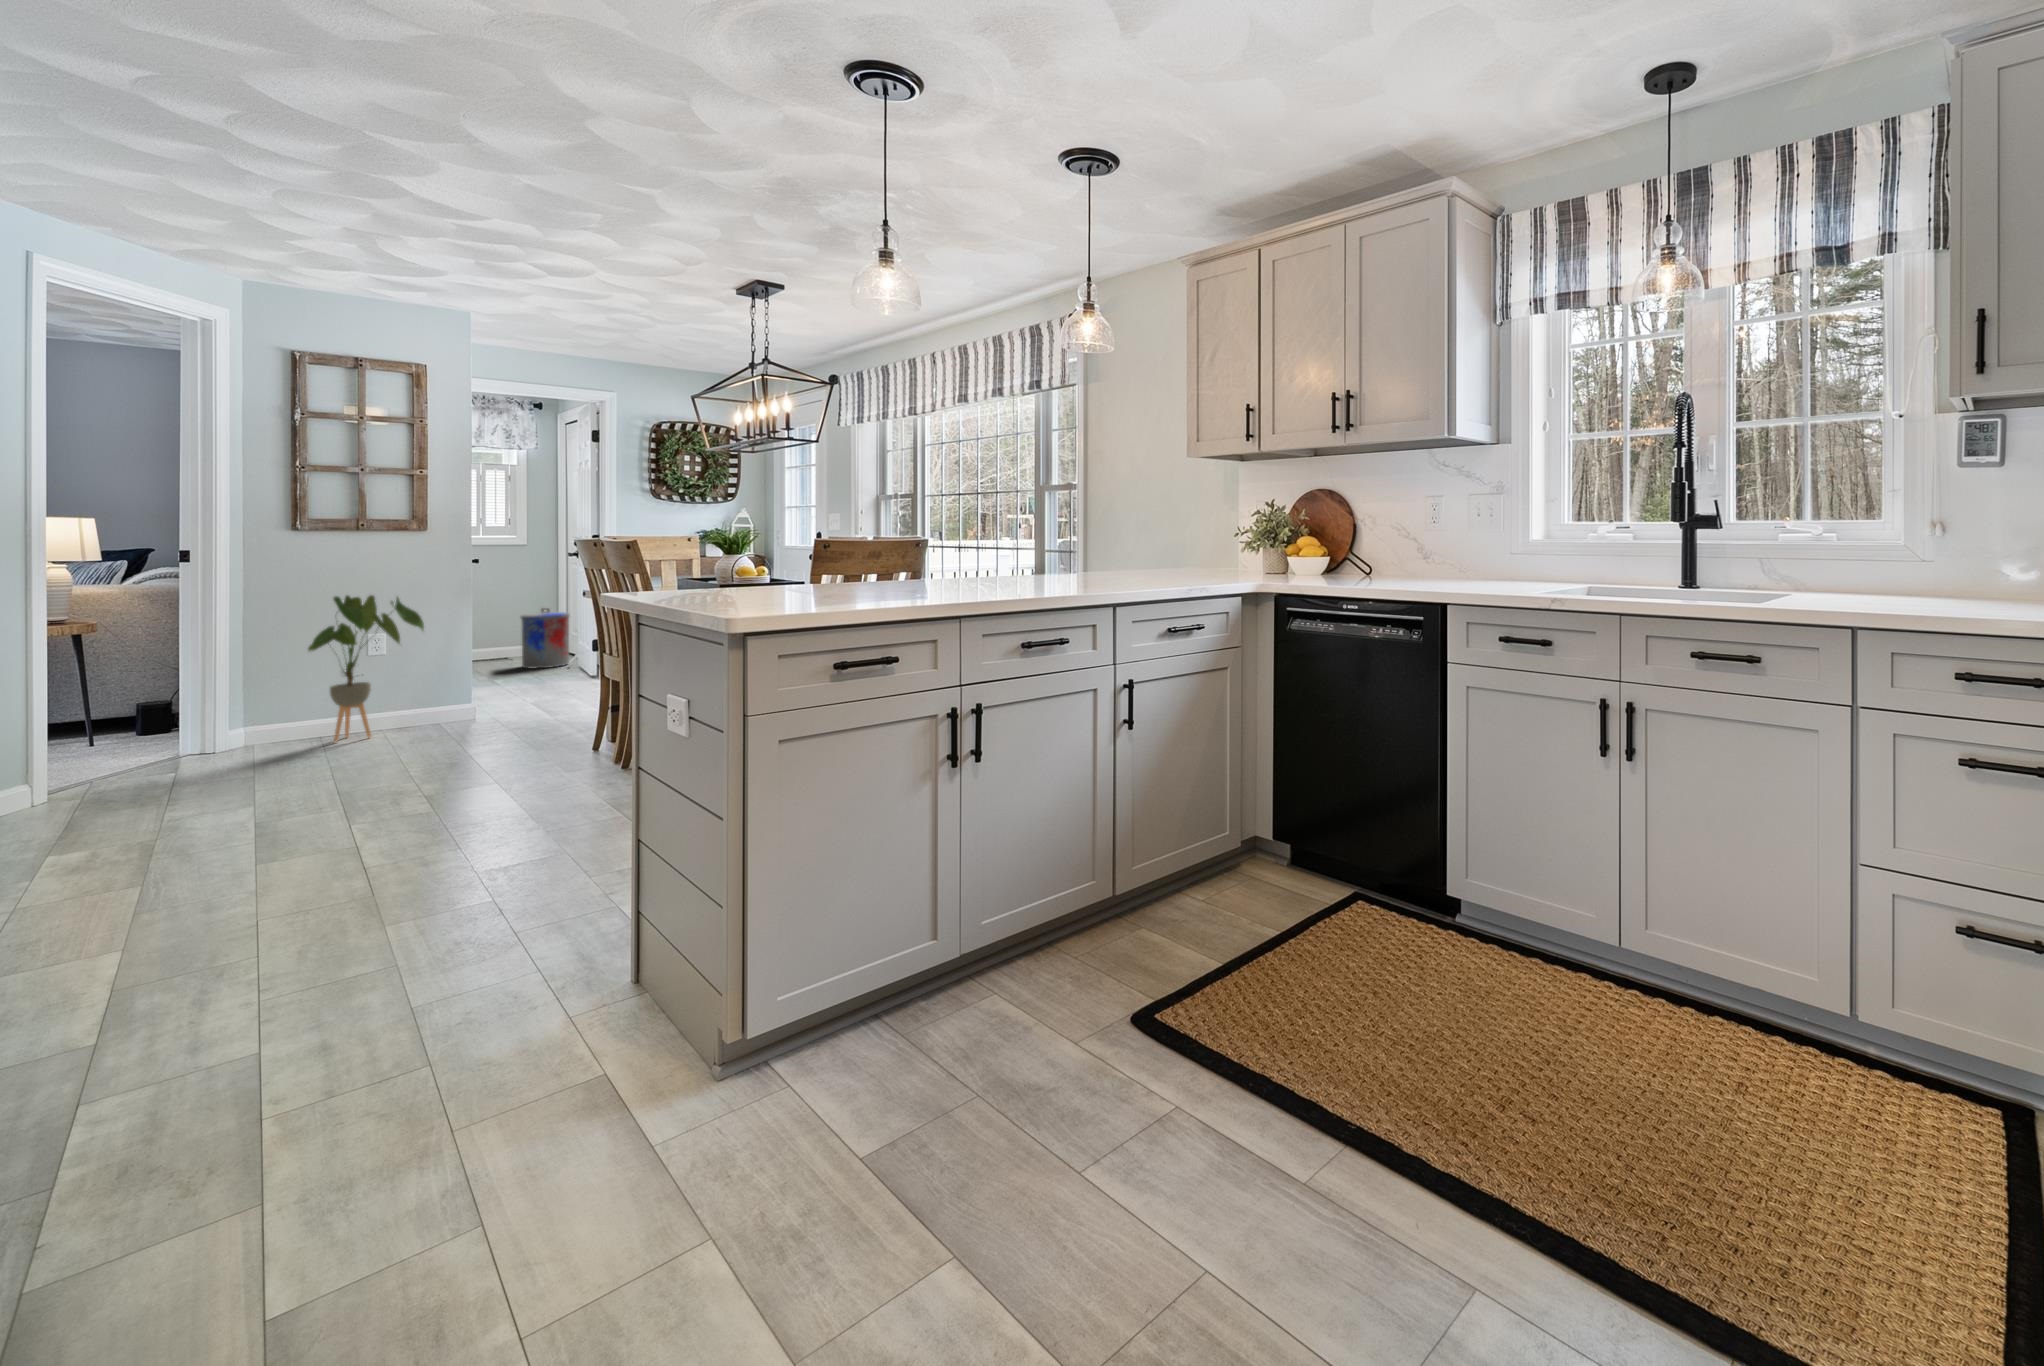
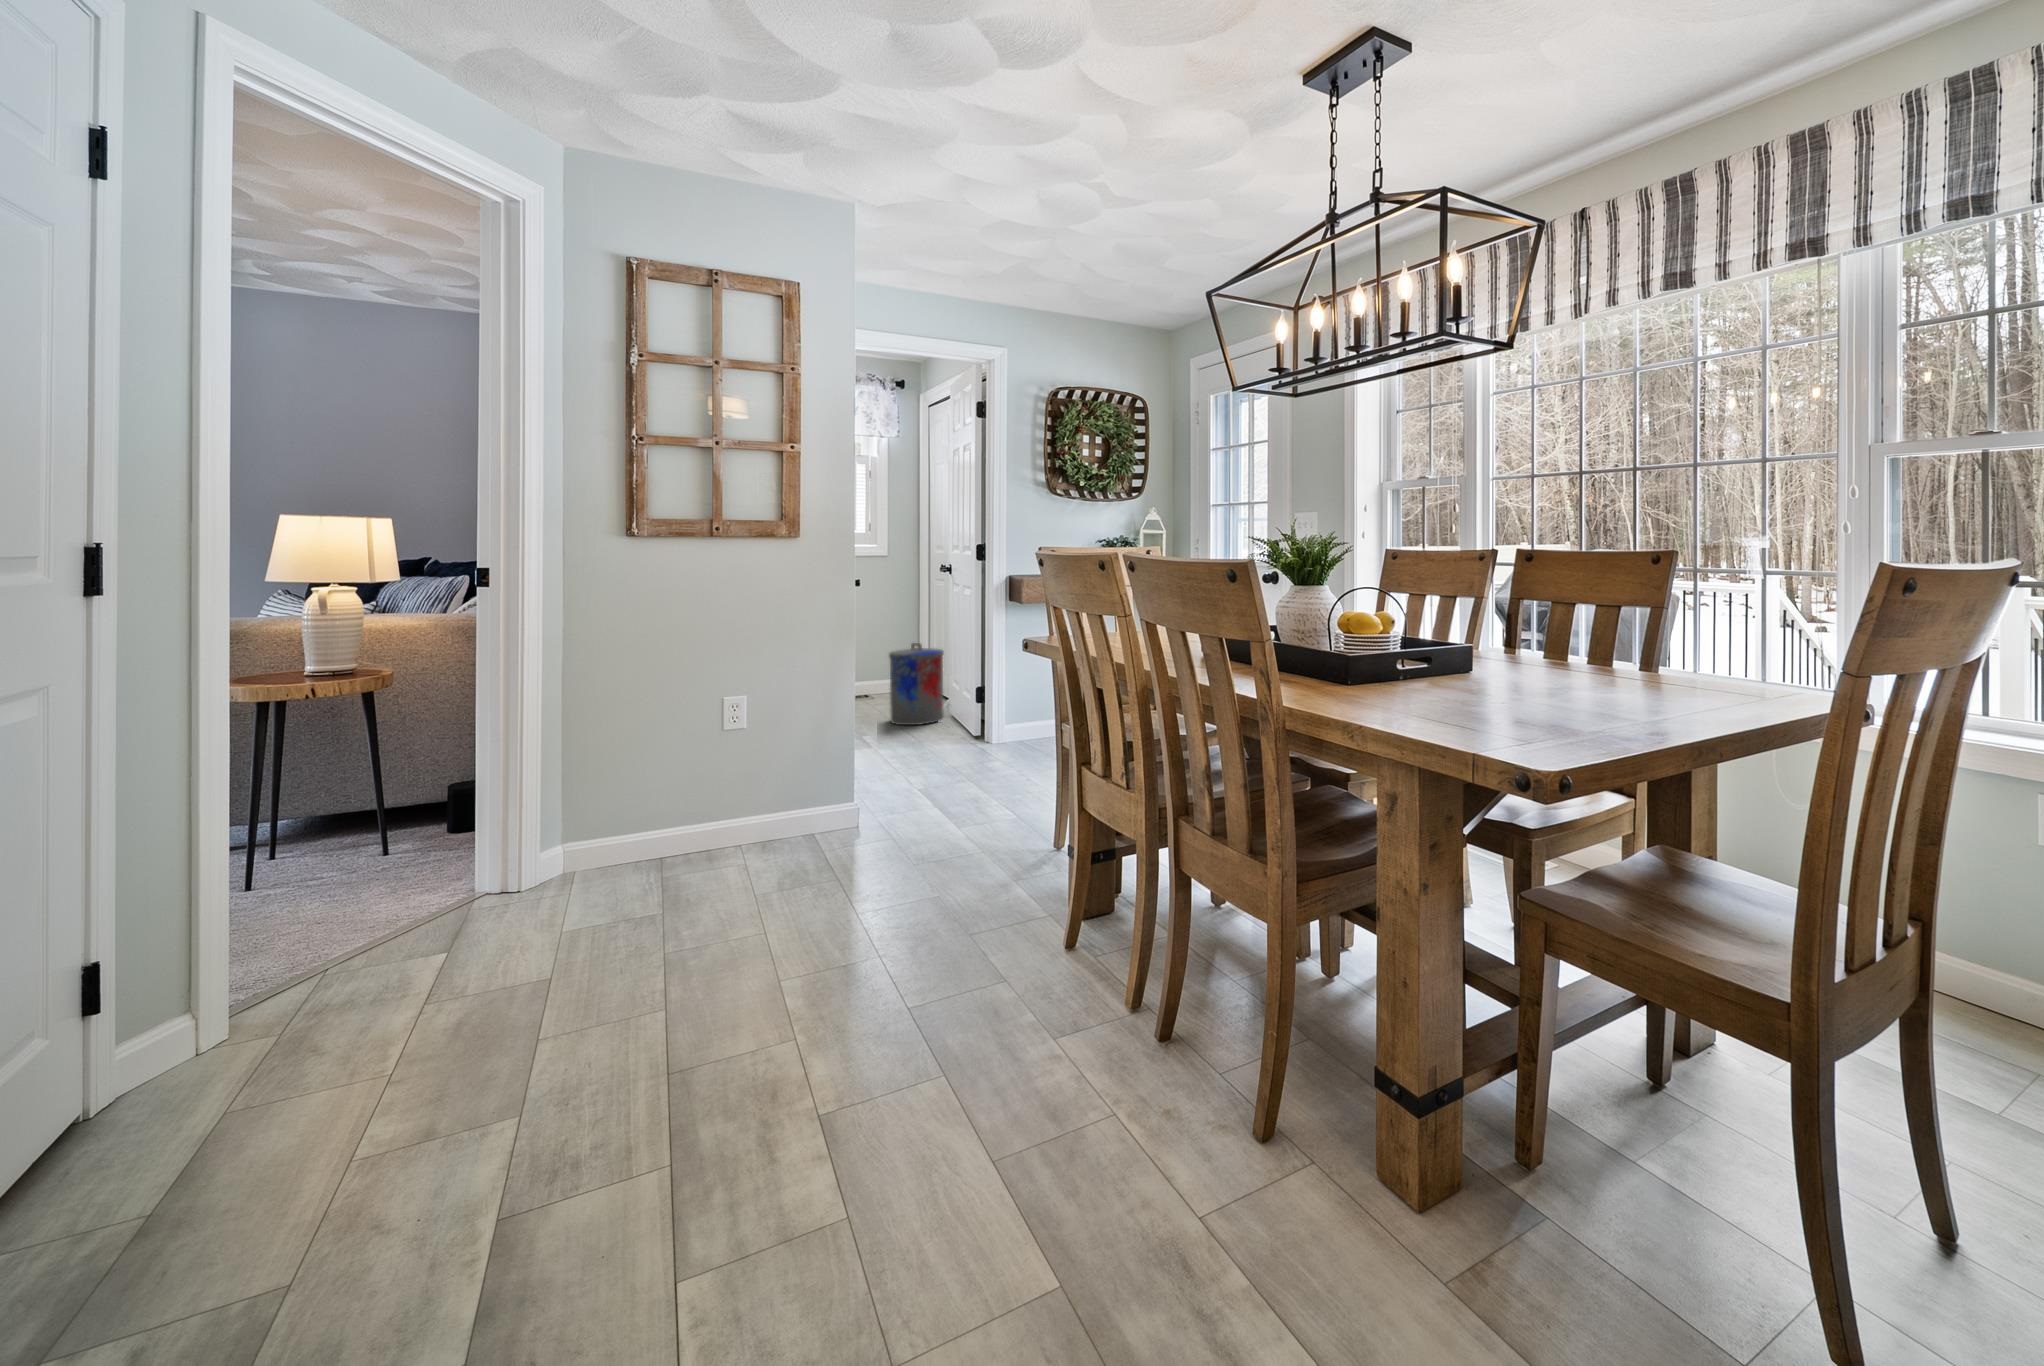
house plant: present [308,595,424,742] -> none [645,642,803,890]

